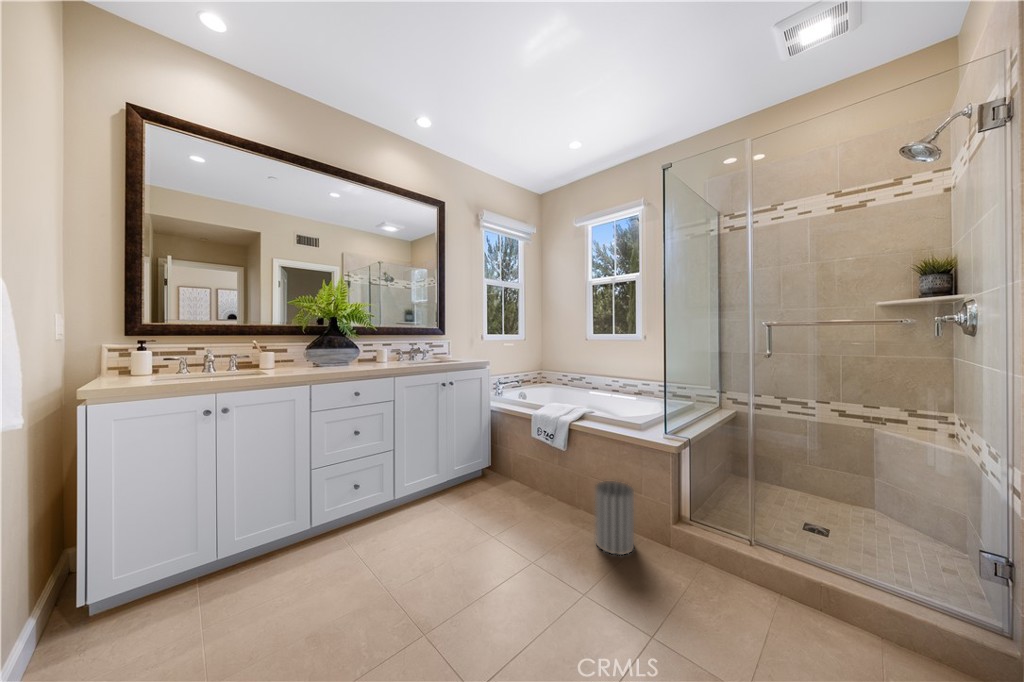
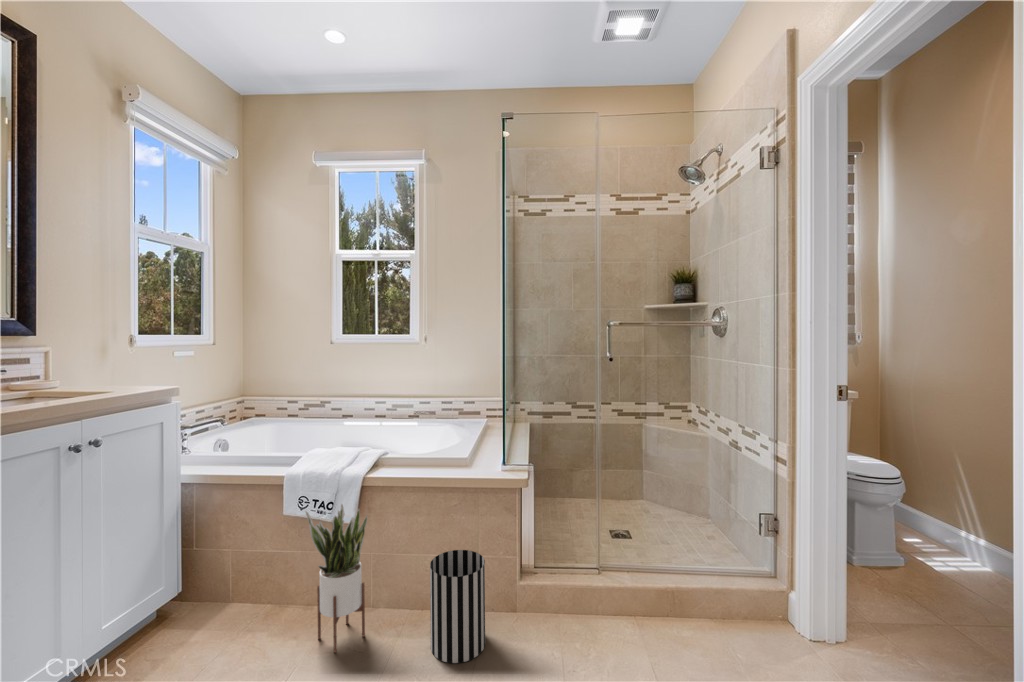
potted plant: none [533,433,568,519] -> present [306,504,368,653]

